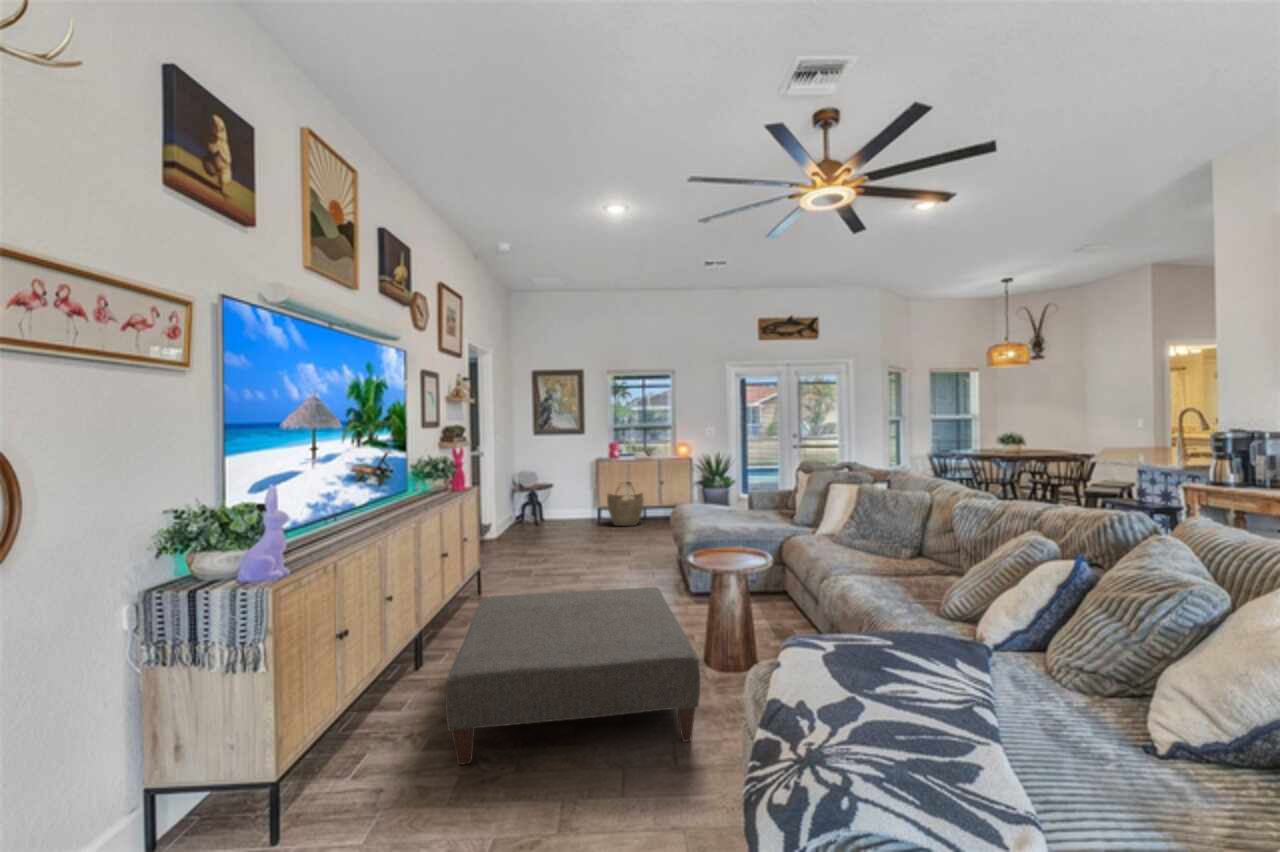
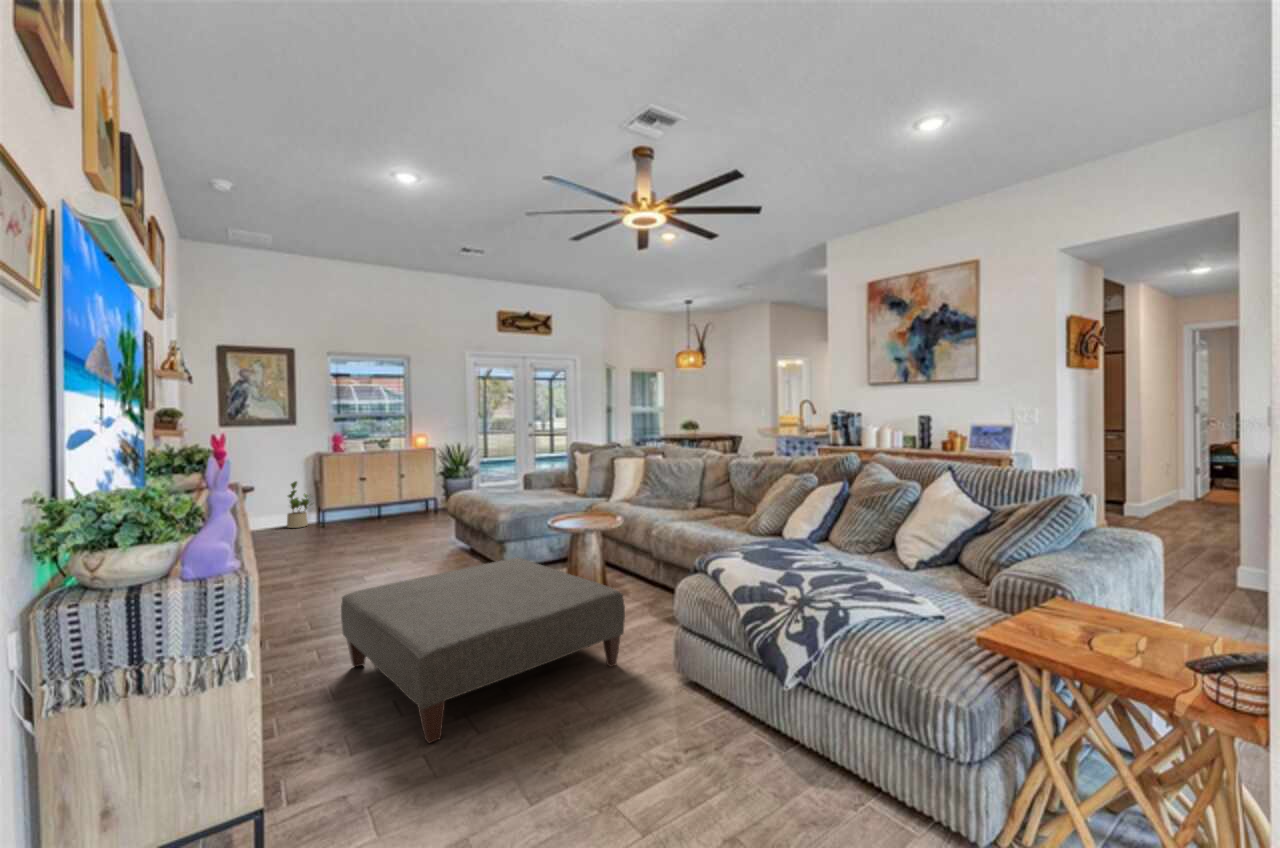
potted plant: none [573,481,594,520] -> present [287,481,309,528]
woven basket: present [607,486,644,526] -> none [340,478,385,528]

